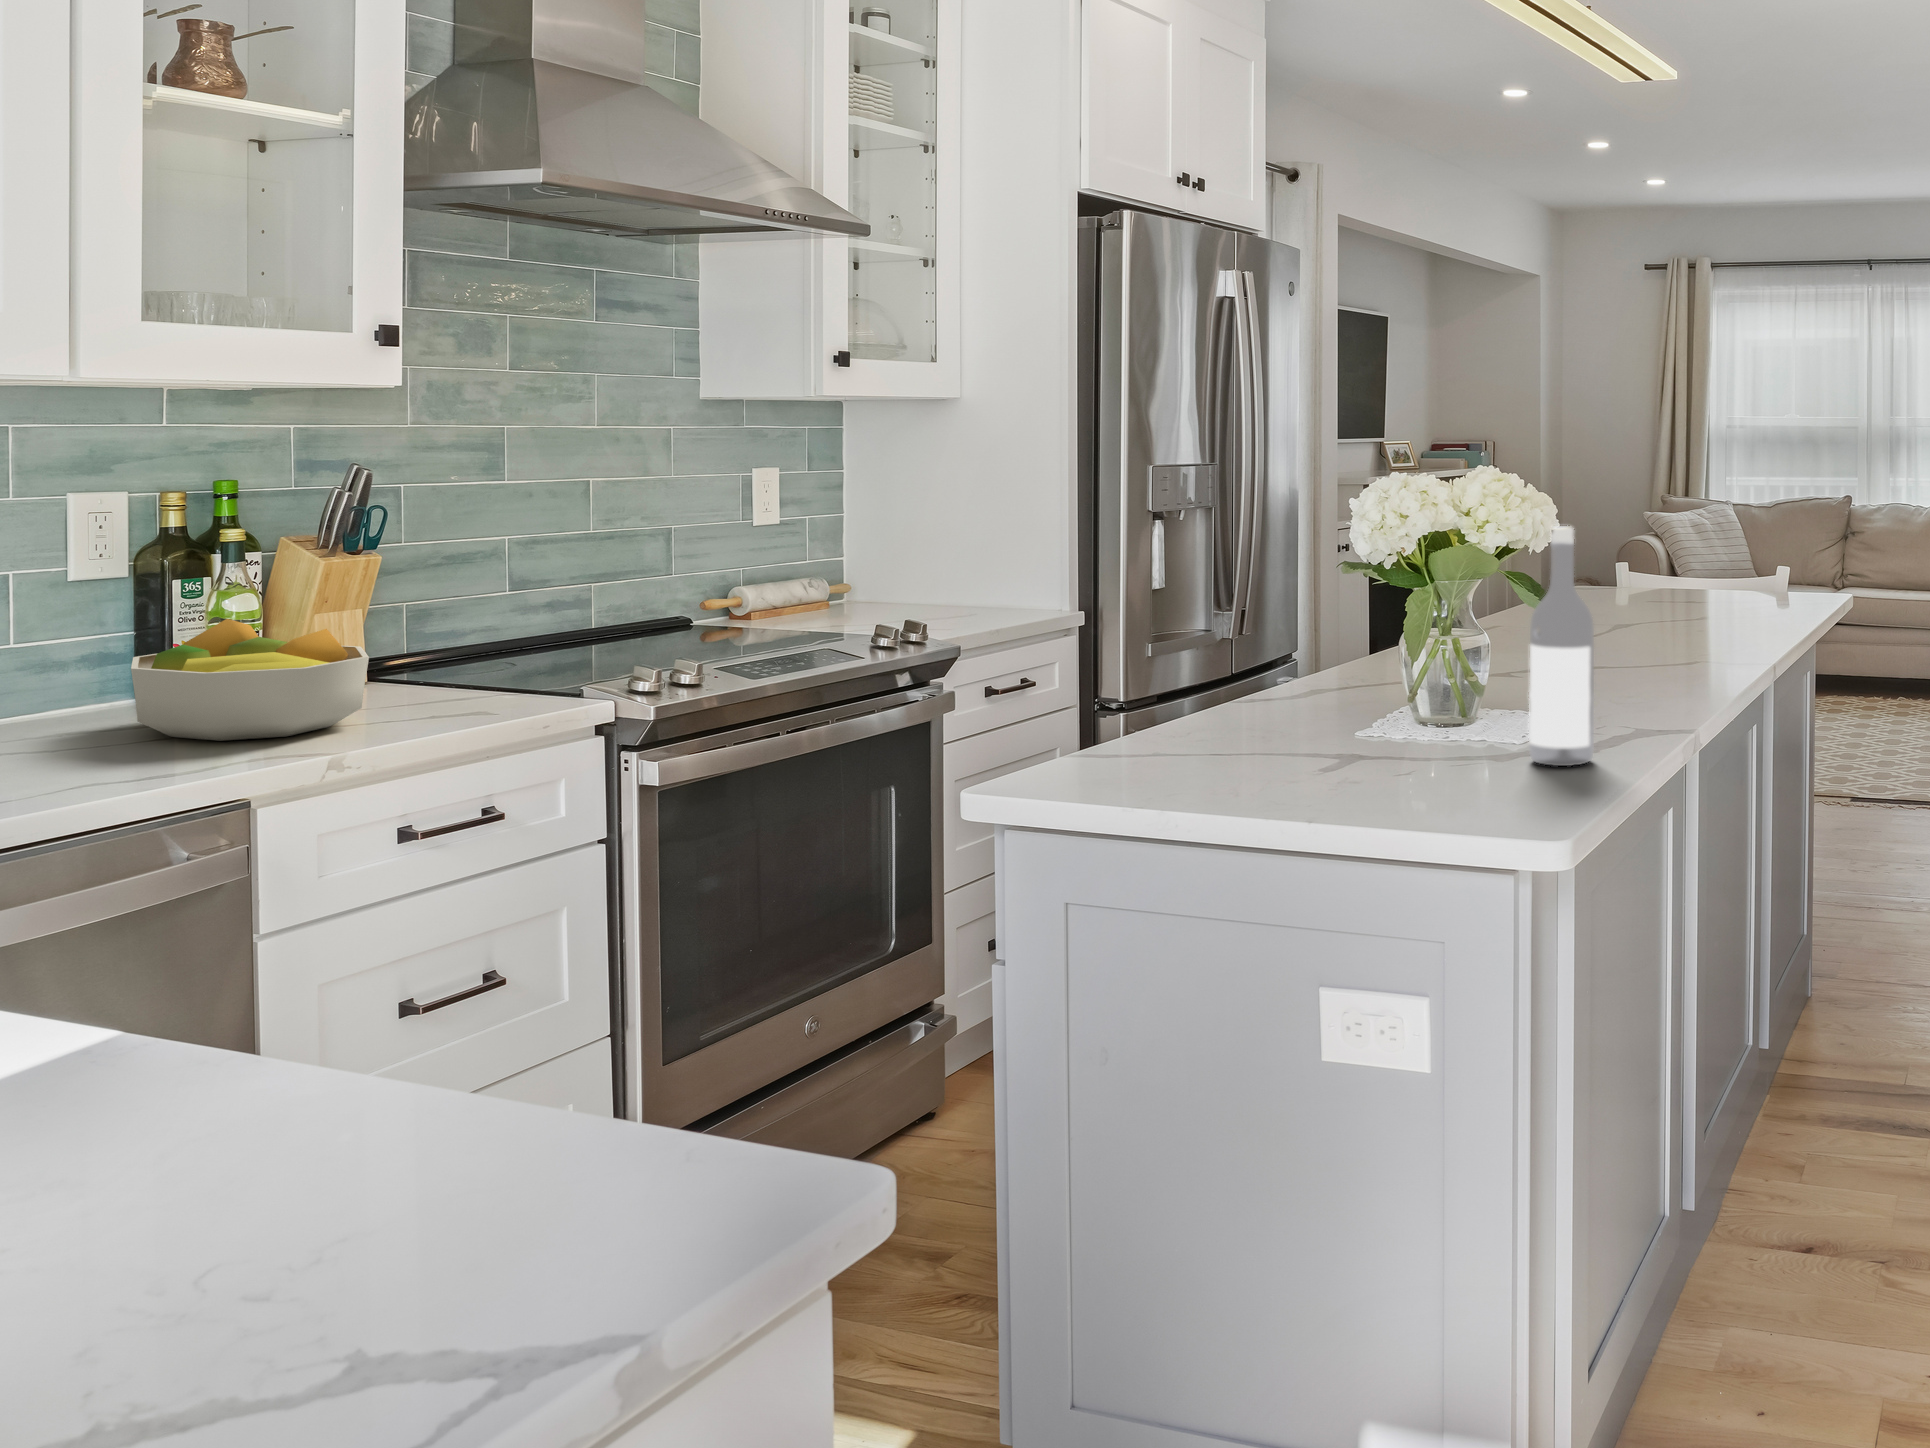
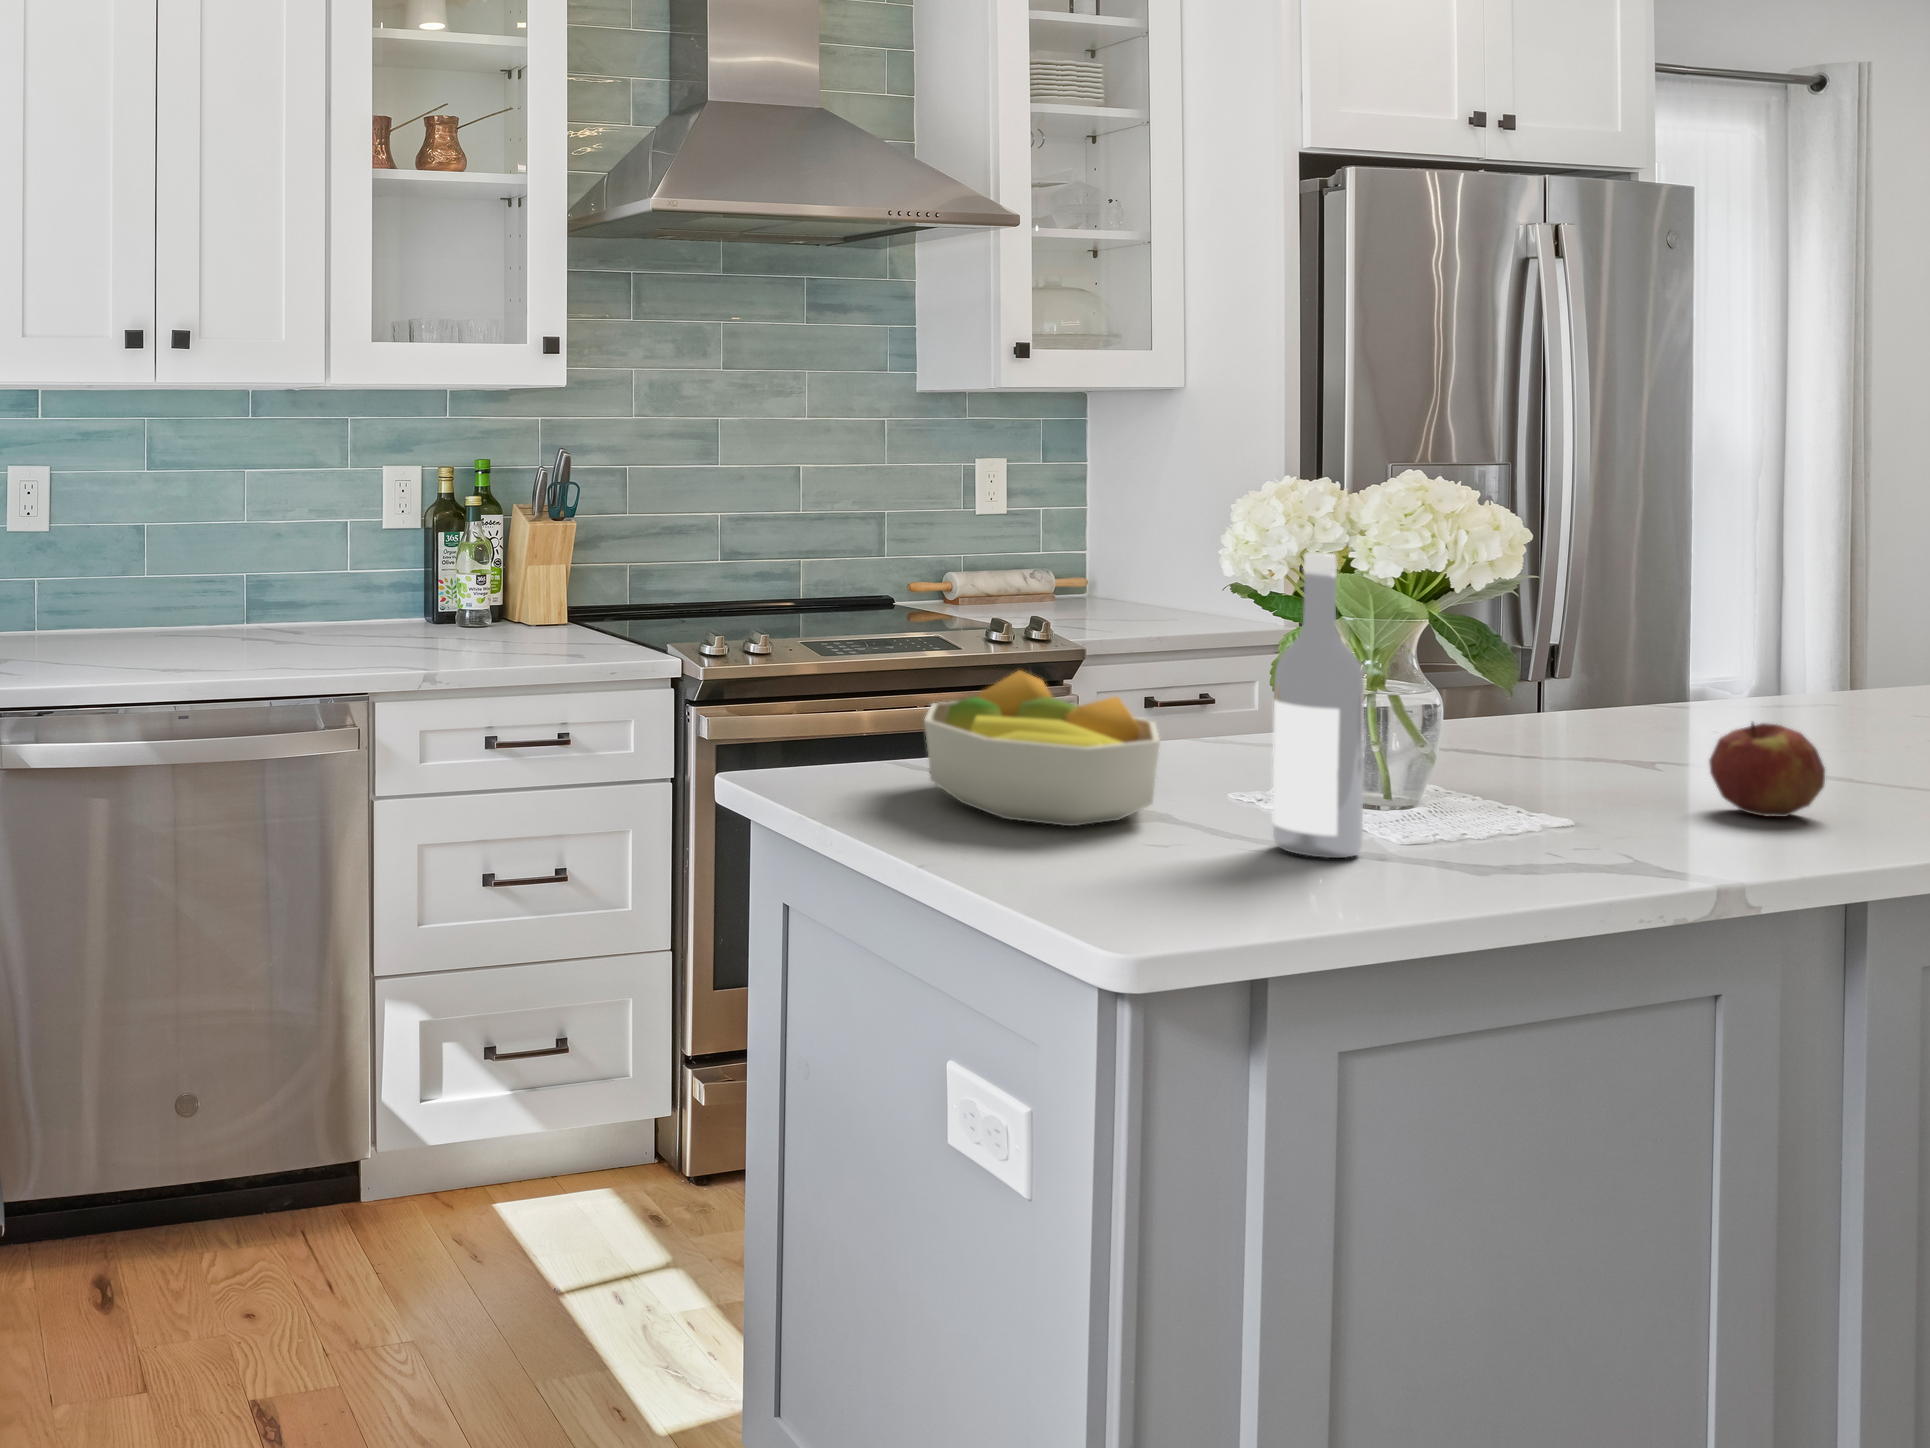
fruit bowl: present [131,619,369,741] -> present [924,671,1160,826]
apple: none [1631,626,1694,690] -> present [1709,723,1825,817]

